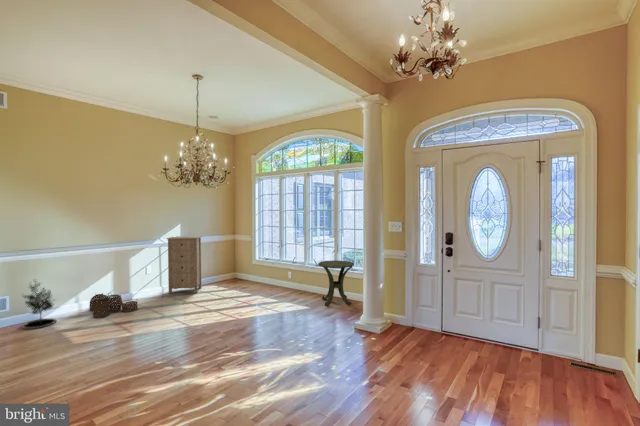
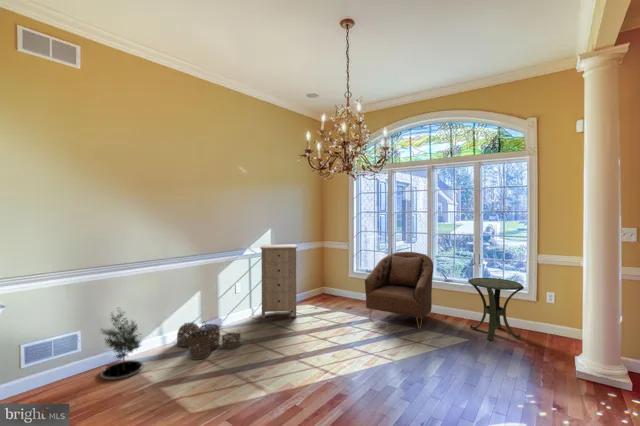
armchair: none [249,242,303,299] -> present [365,252,433,328]

